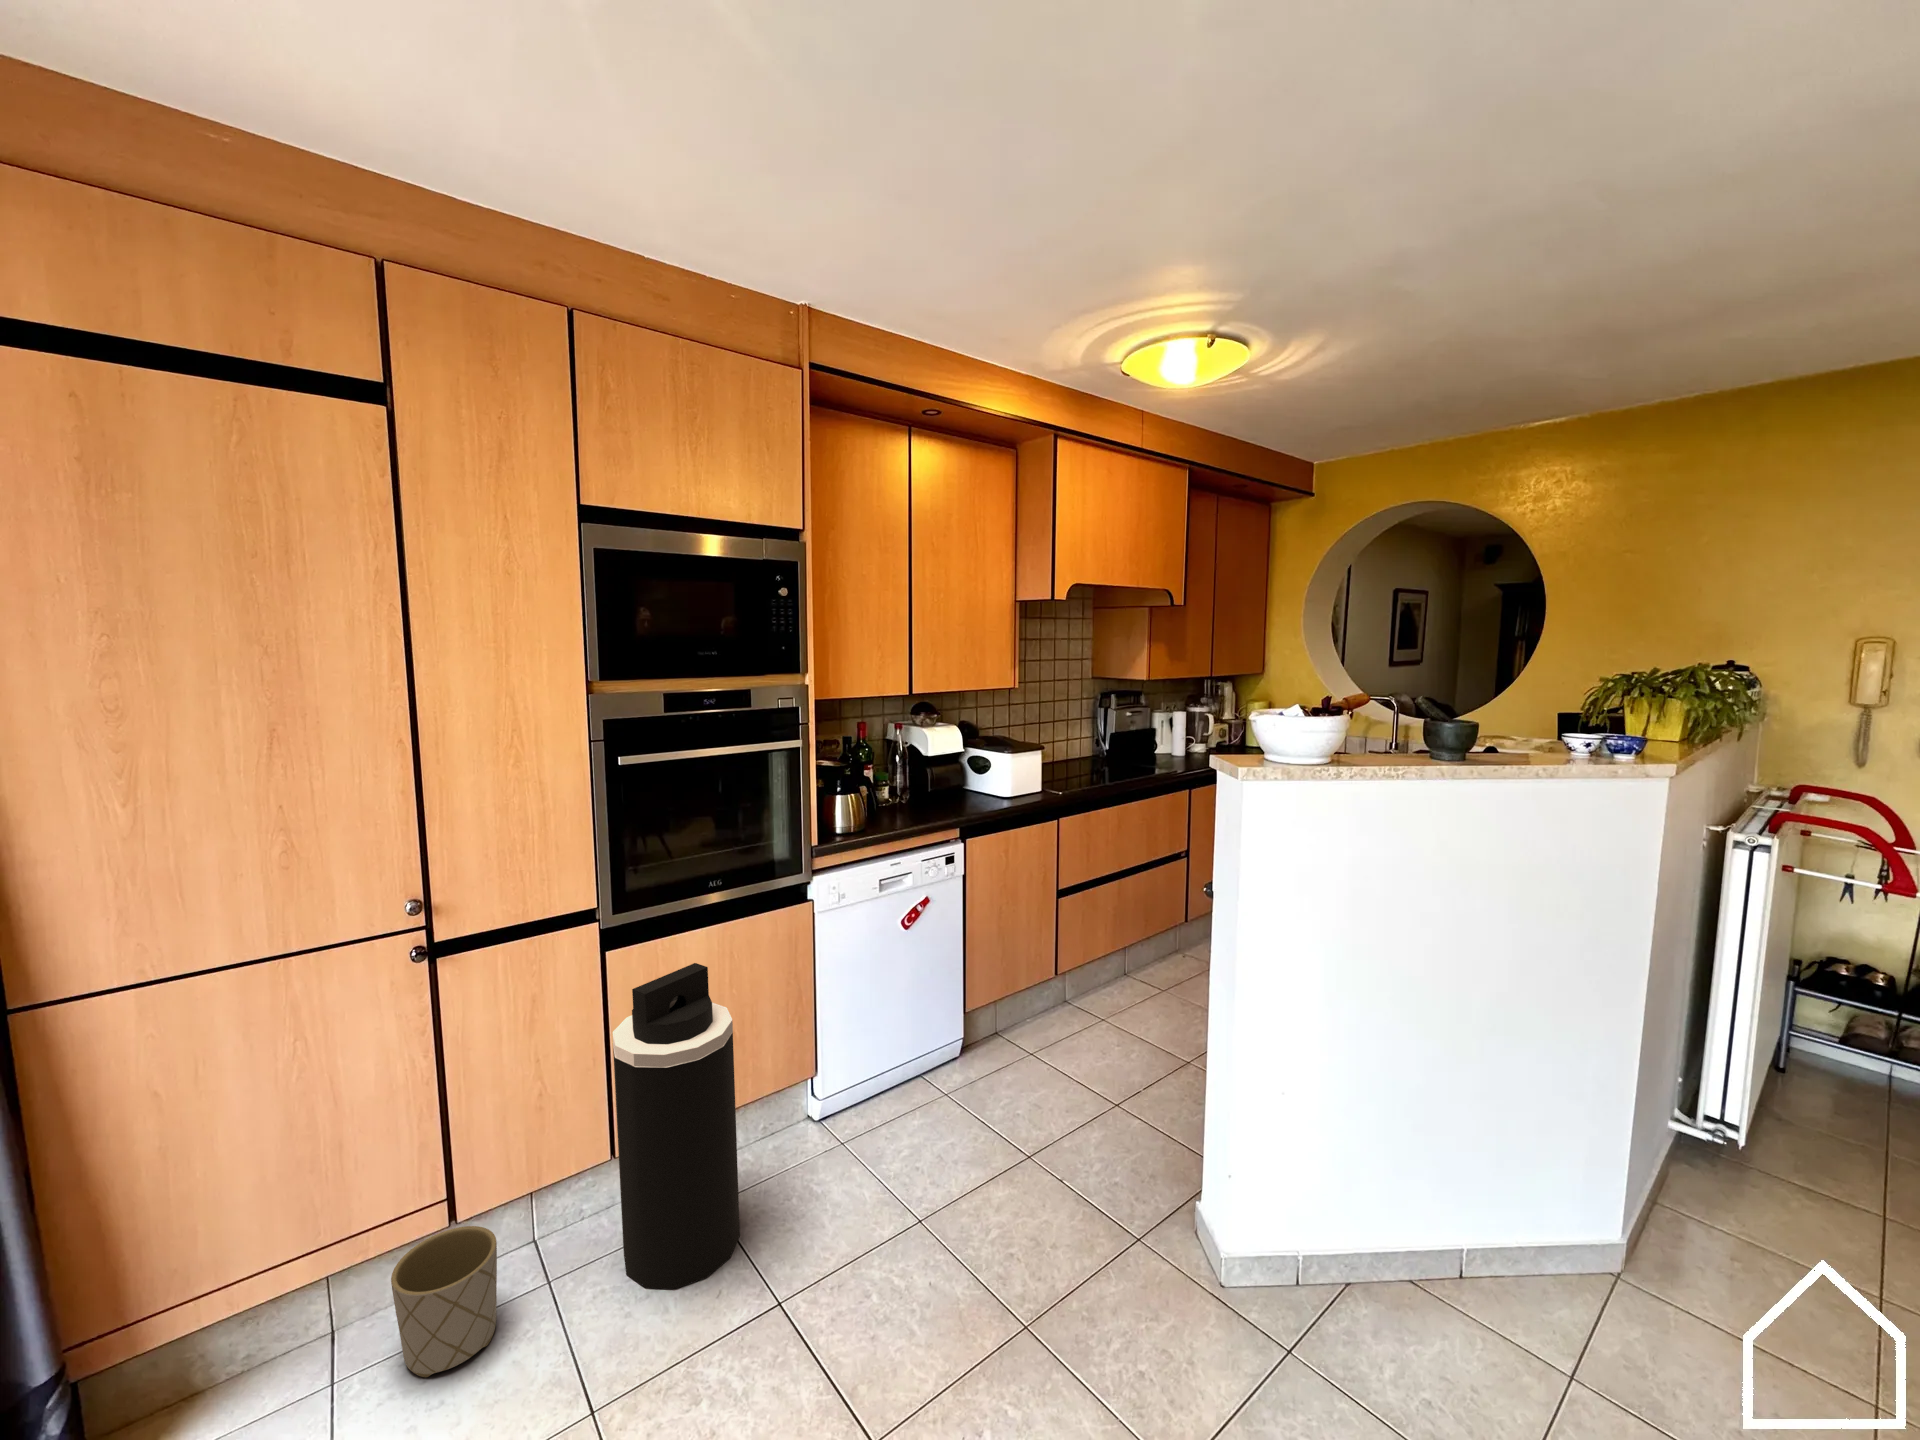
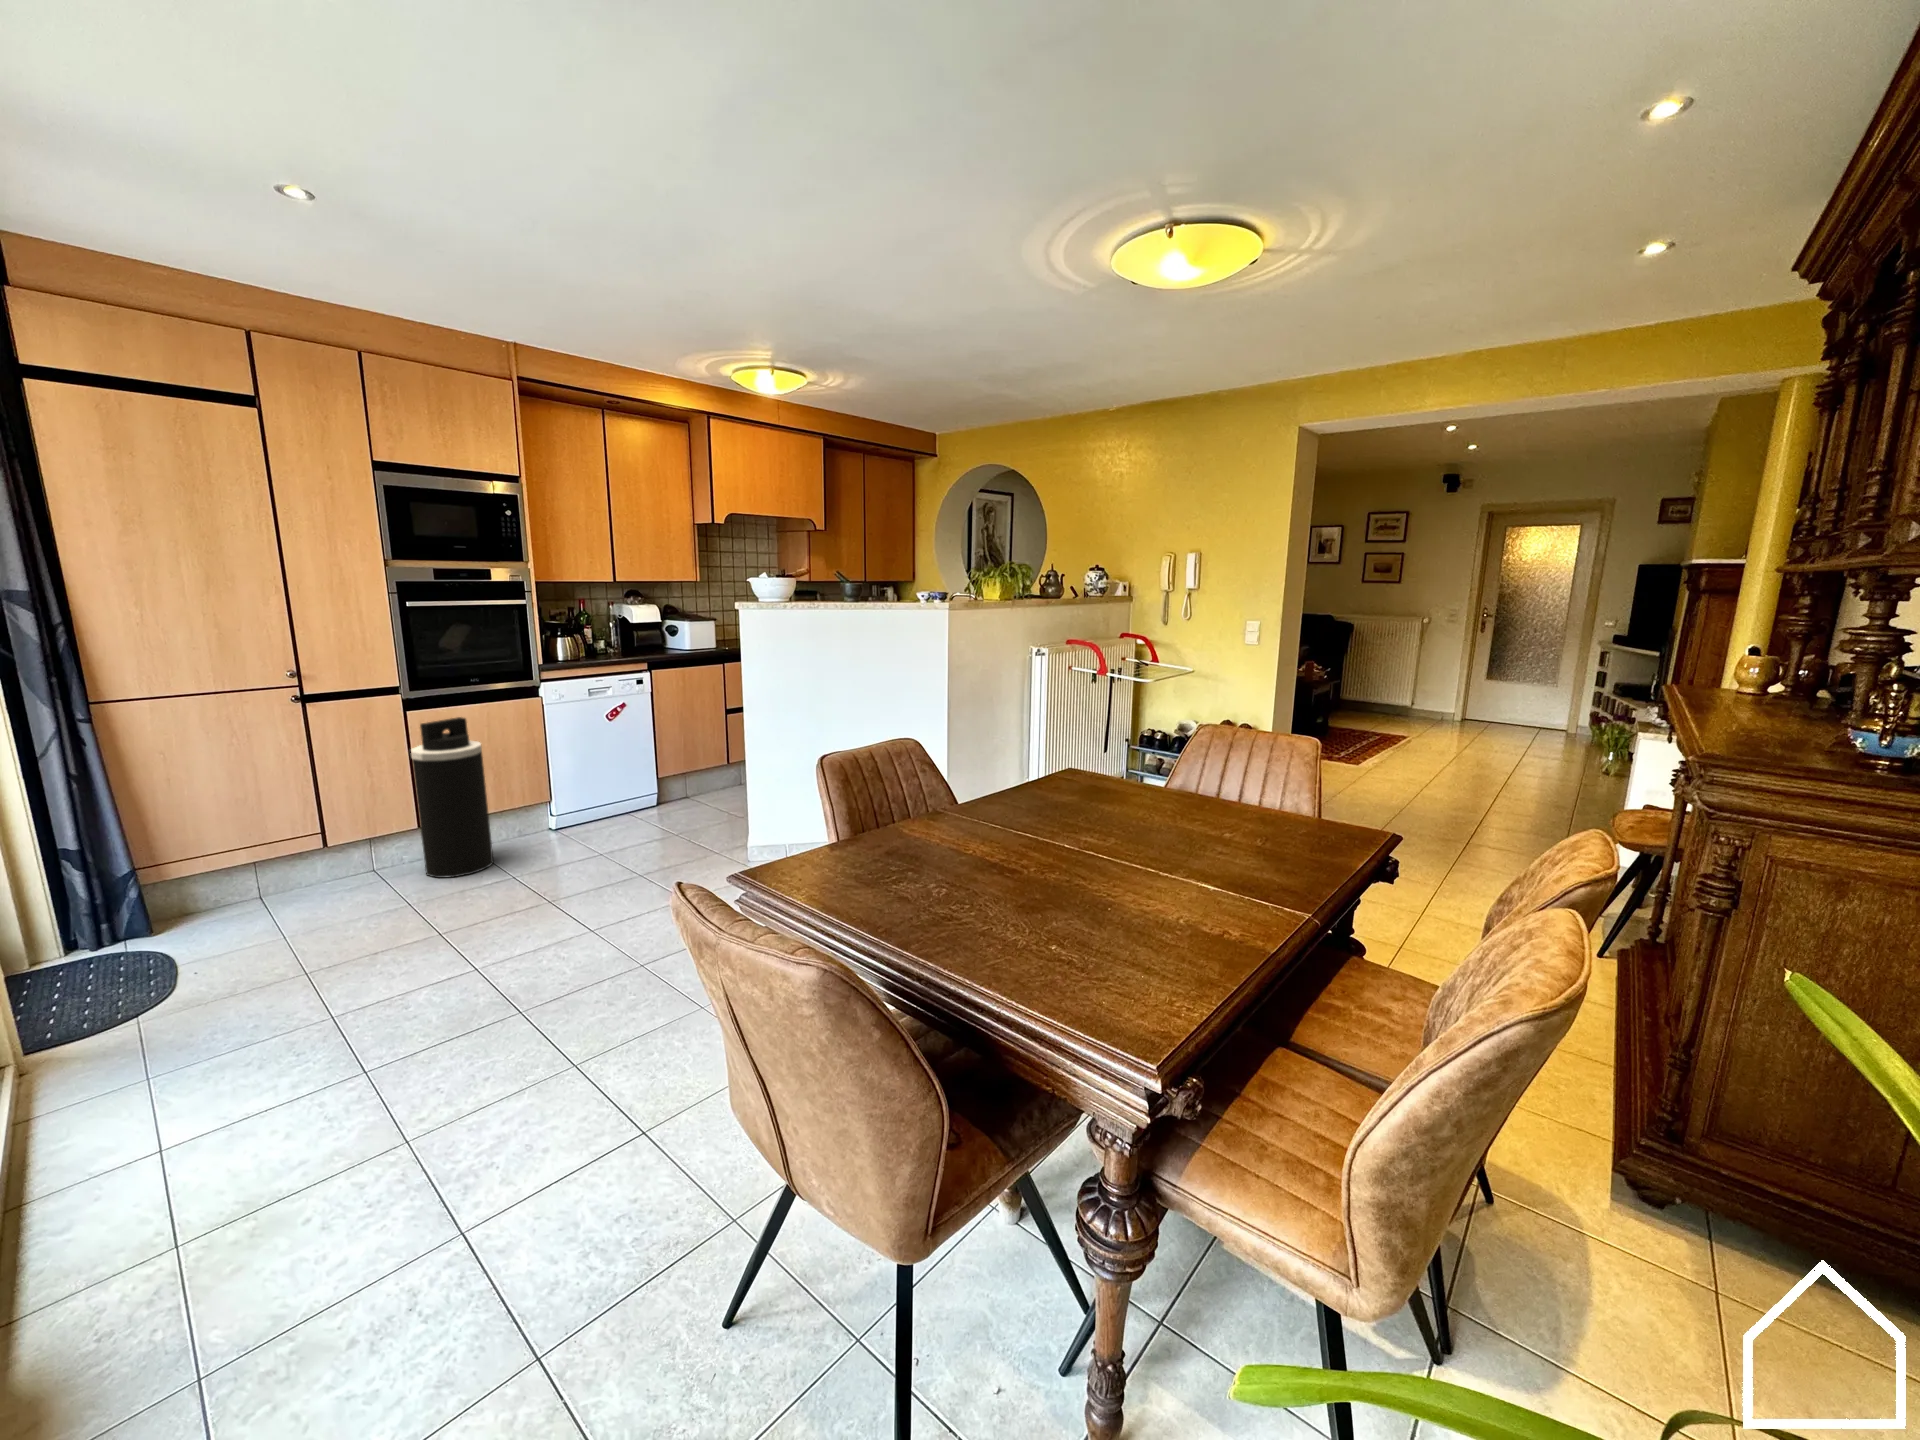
planter: present [391,1226,497,1377] -> none [293,844,352,903]

